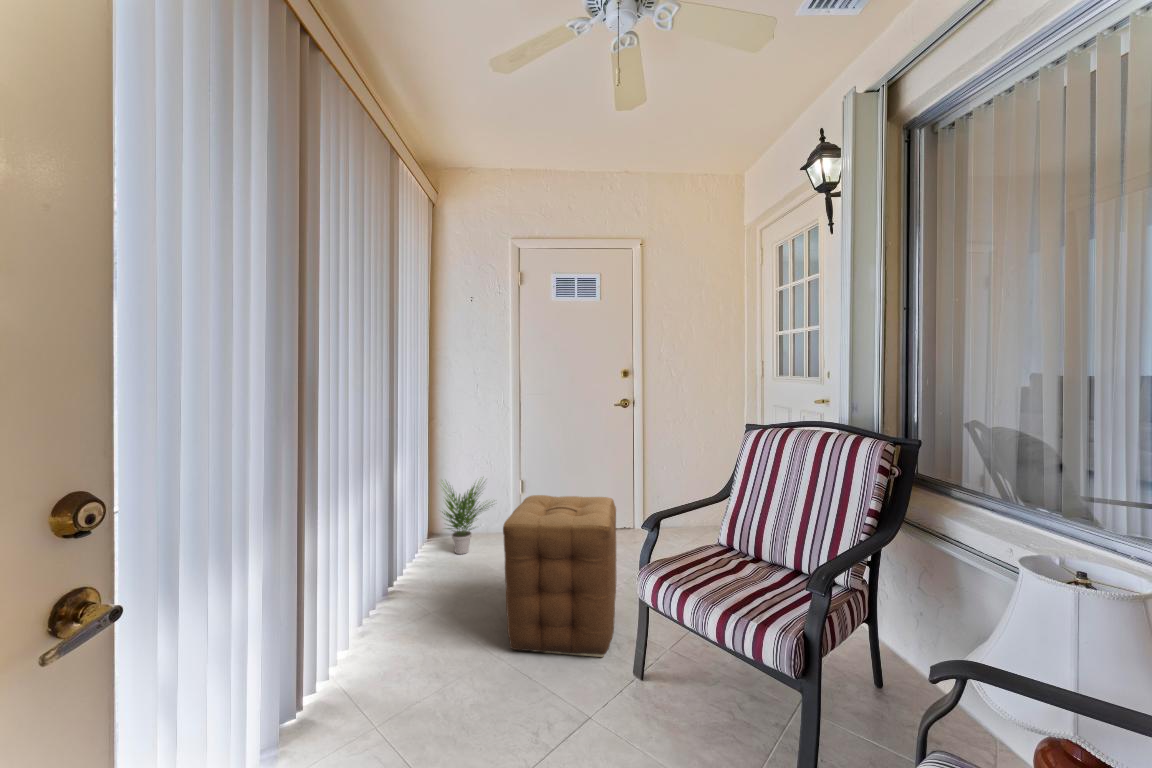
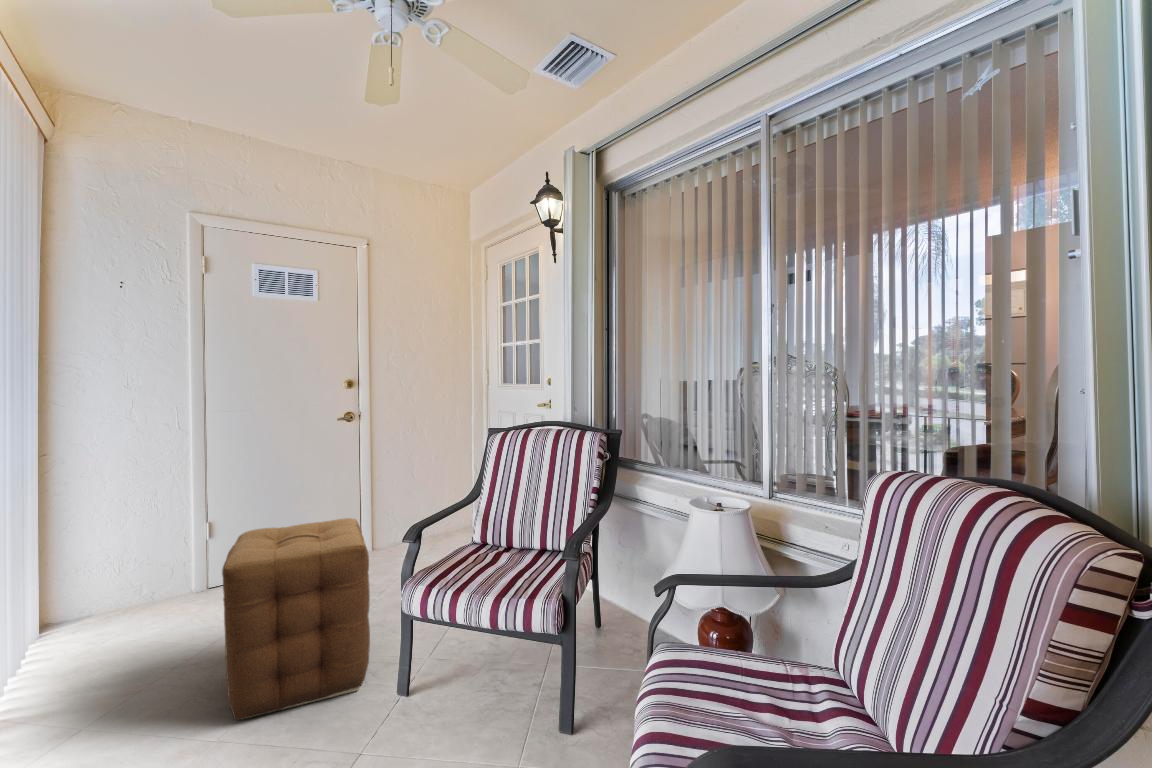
potted plant: present [442,483,489,554] -> none [37,523,175,639]

